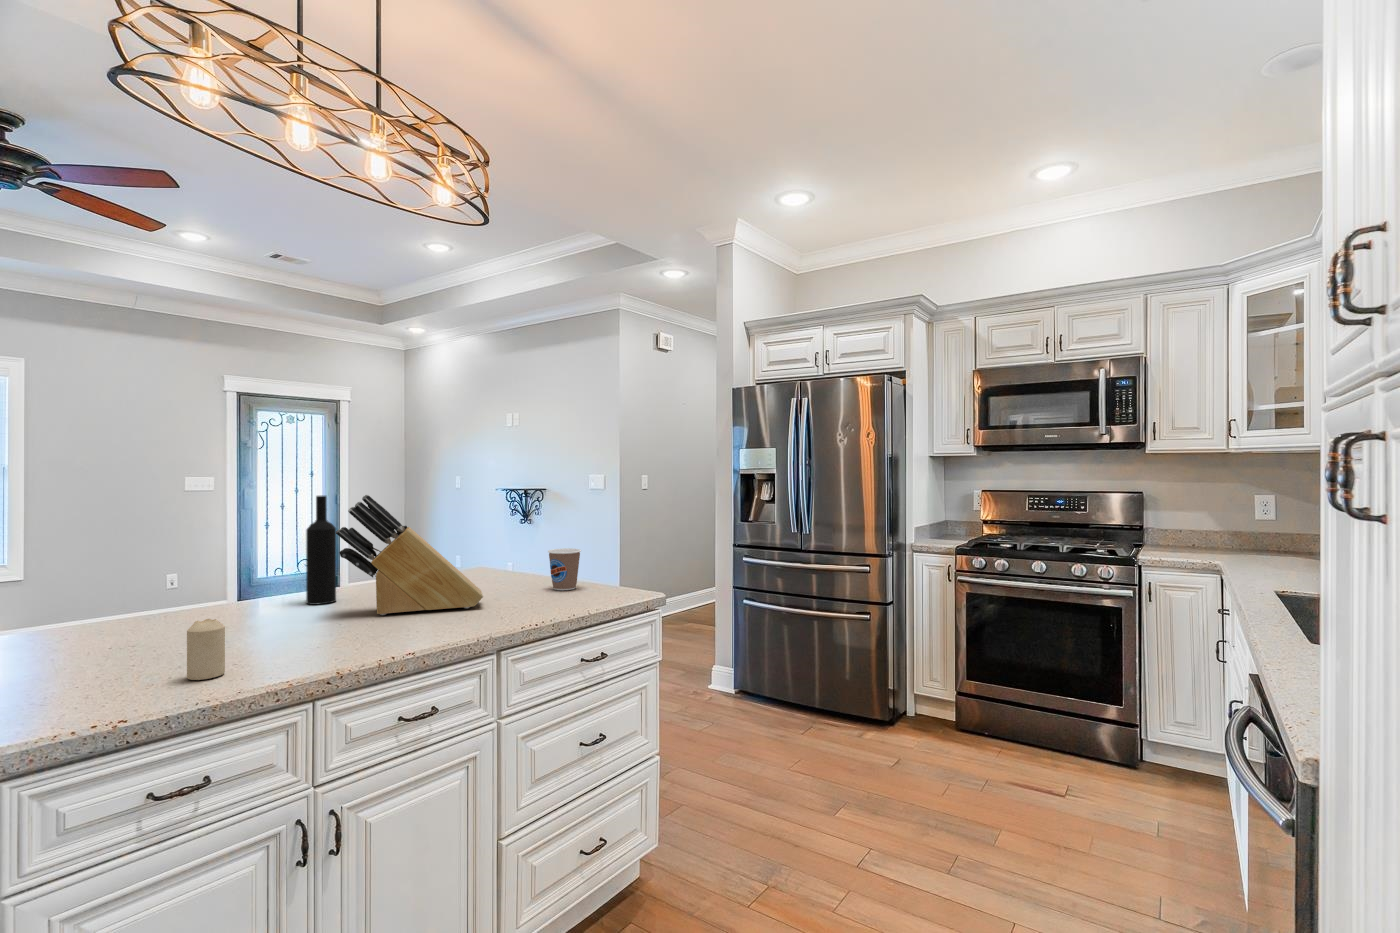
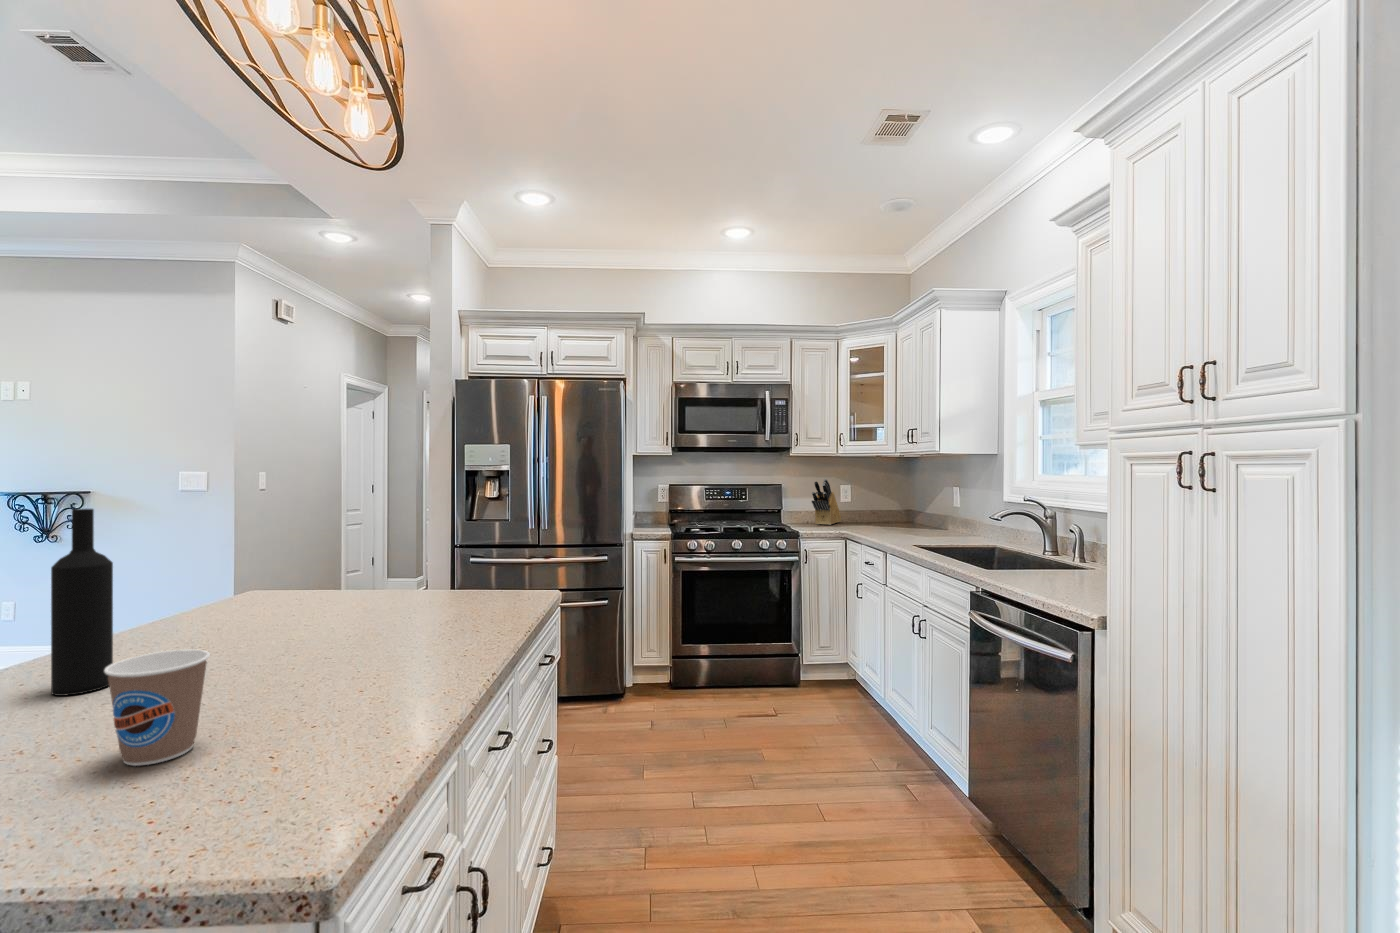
knife block: present [336,495,483,615] -> present [812,479,841,525]
coffee cup: present [548,548,581,590] -> present [104,649,210,766]
candle: present [187,619,225,680] -> none [213,723,279,839]

